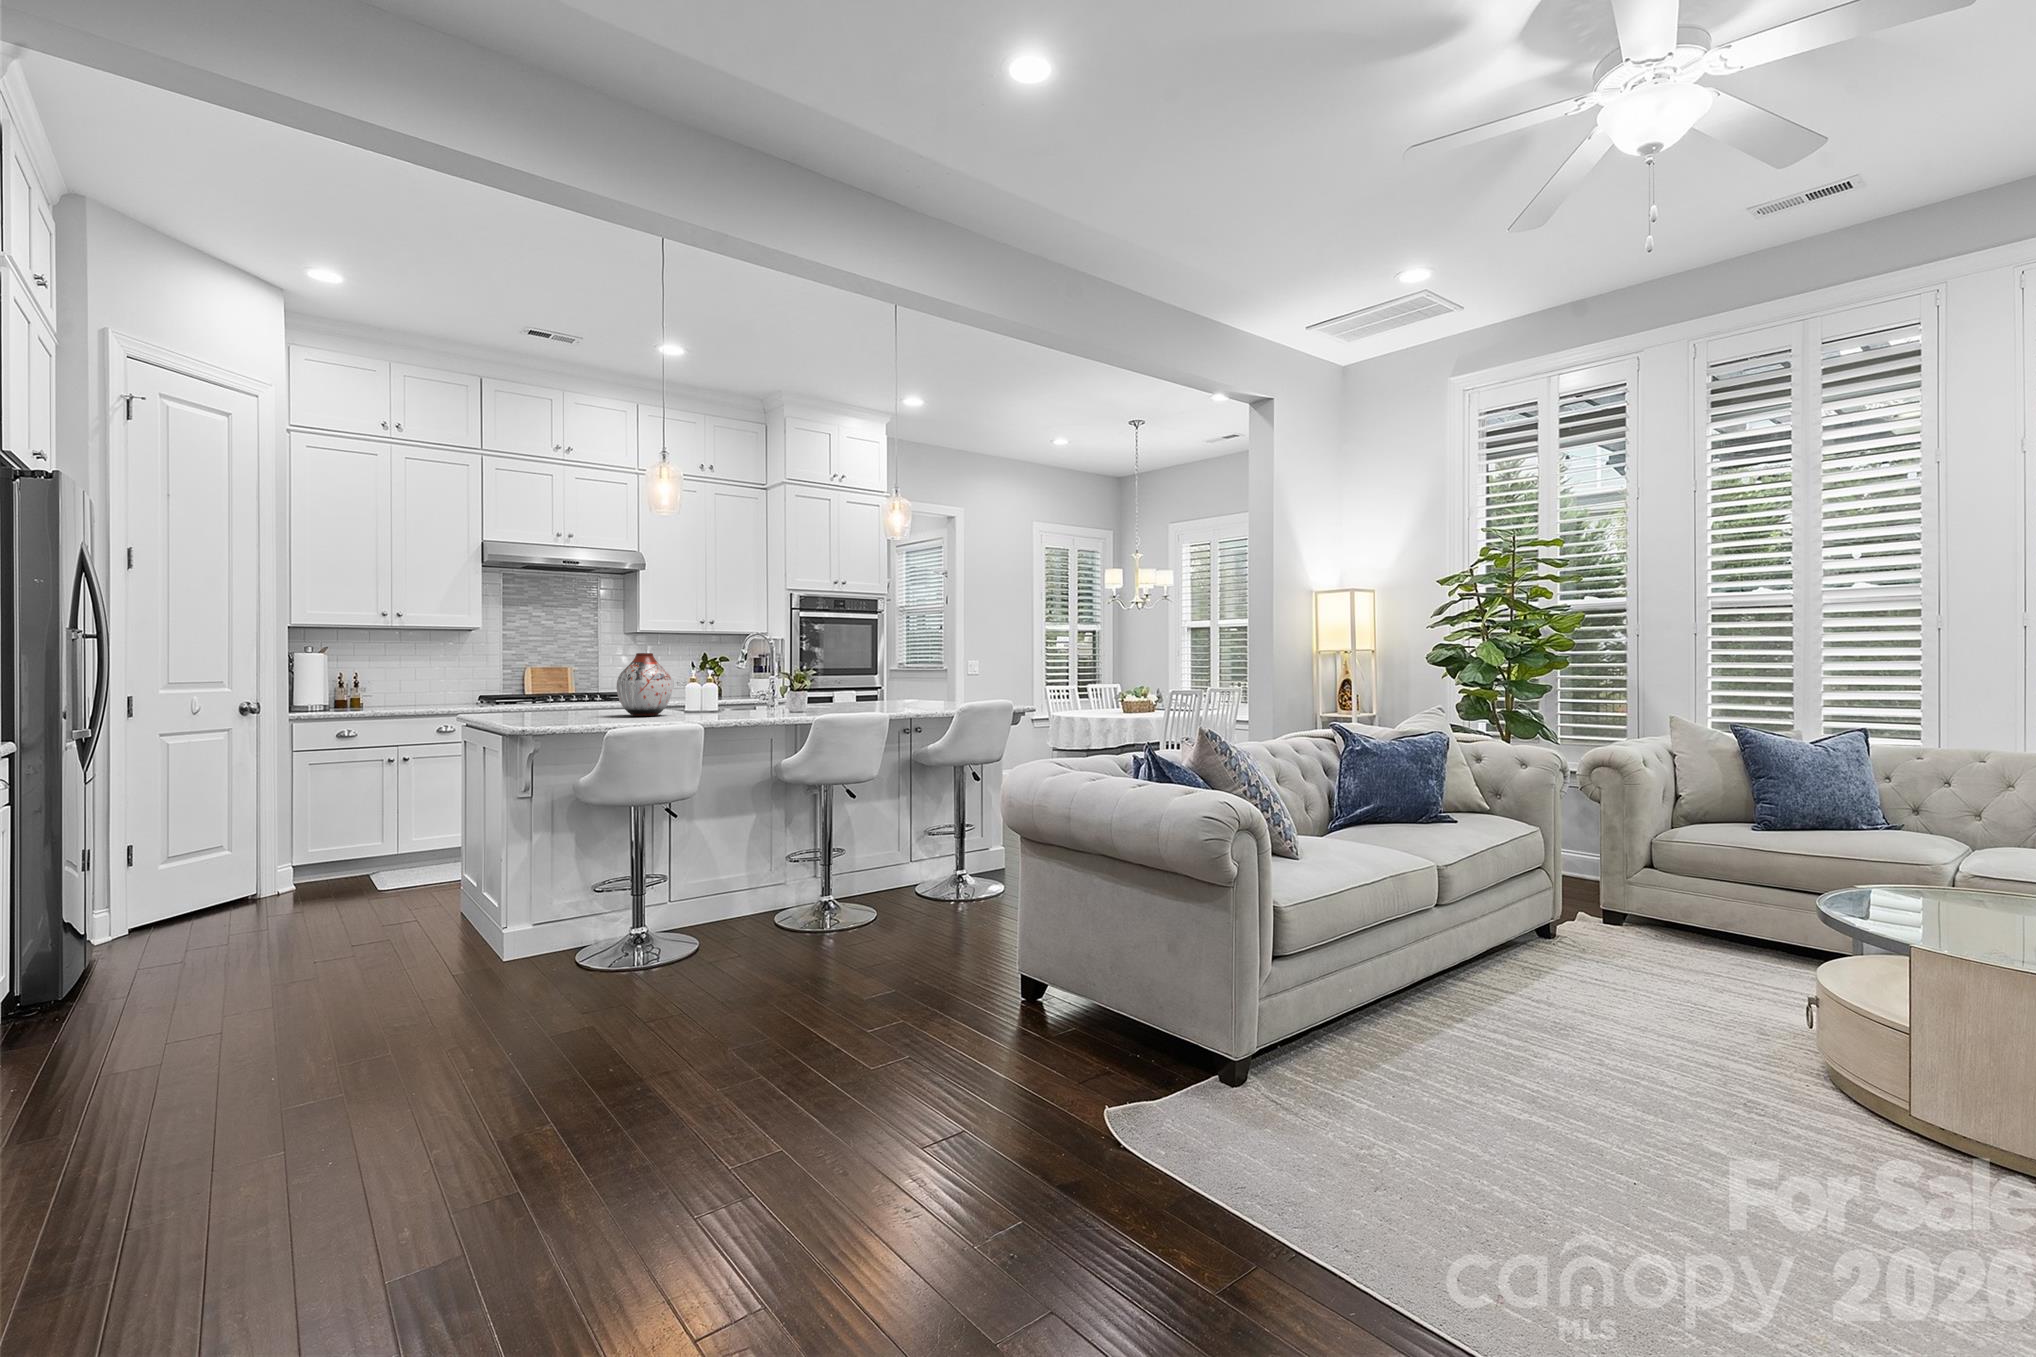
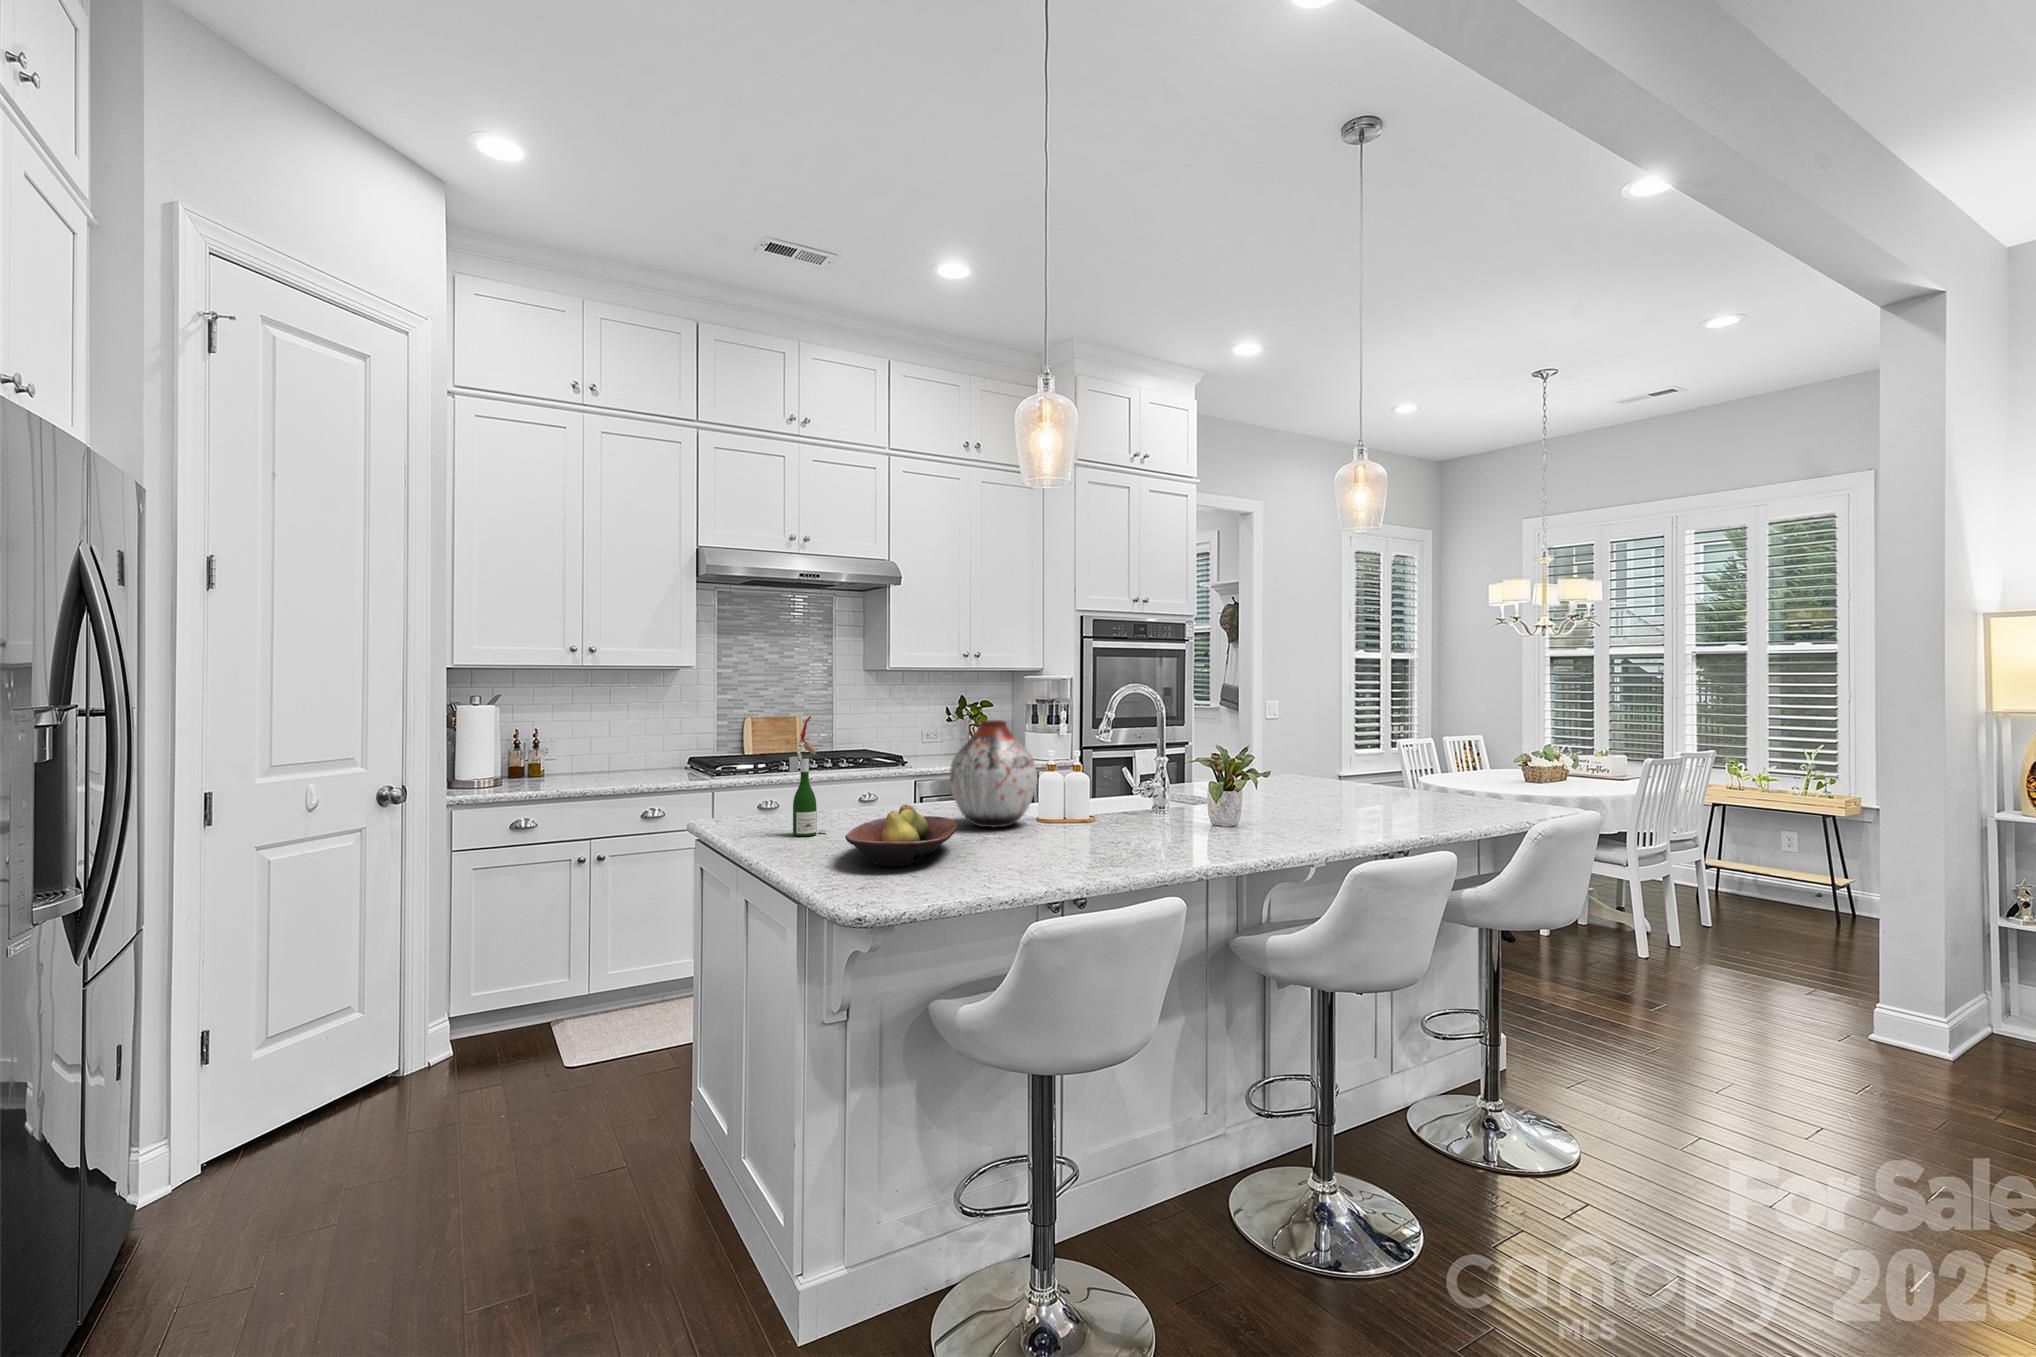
wine bottle: none [512,649,536,719] -> present [789,716,827,836]
fruit bowl: none [530,696,606,724] -> present [845,804,957,867]

